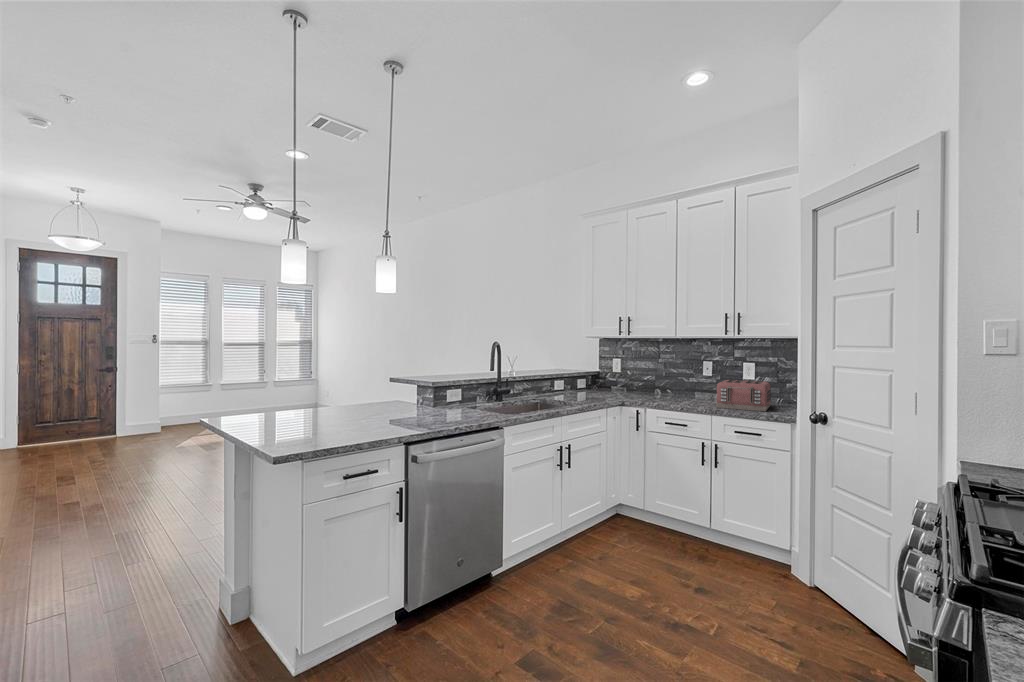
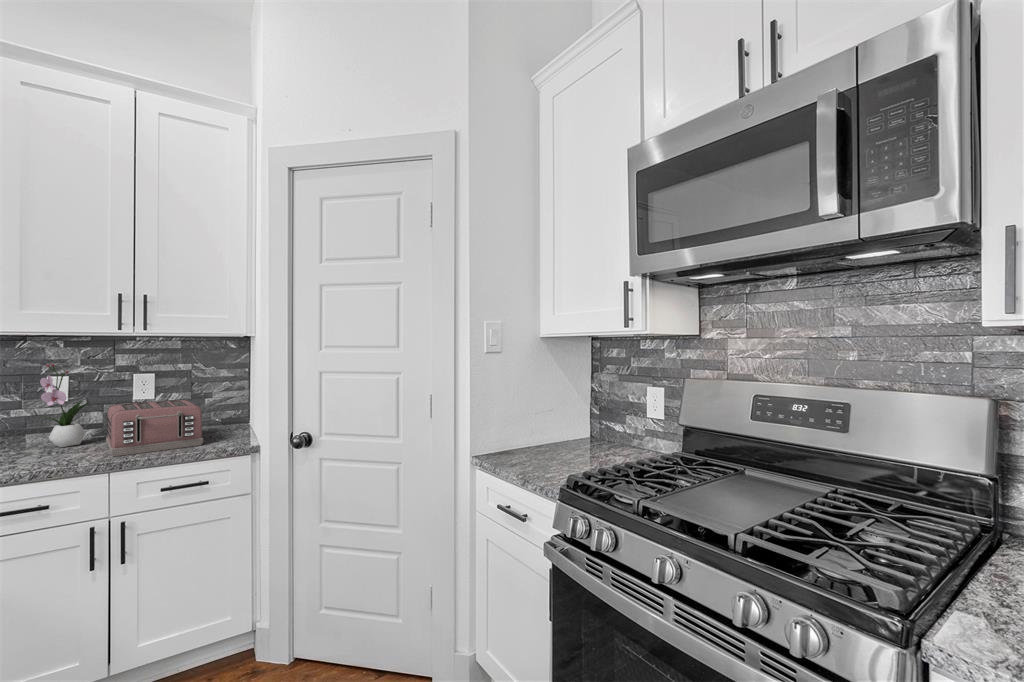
flower arrangement: none [697,354,718,401] -> present [40,364,89,447]

